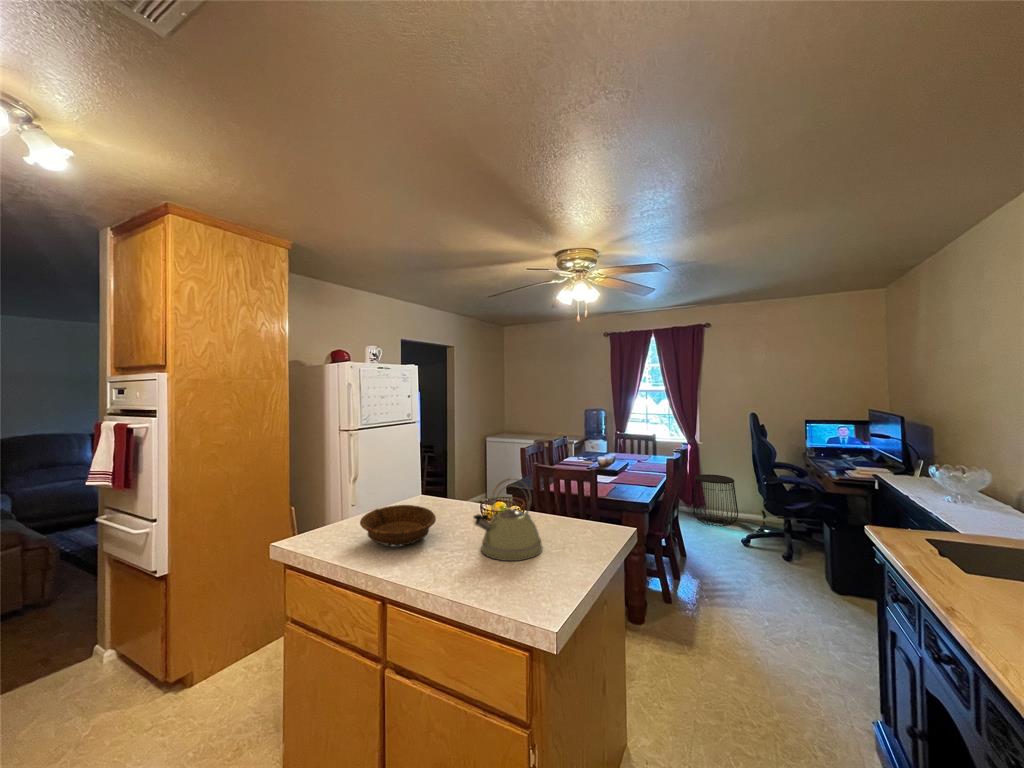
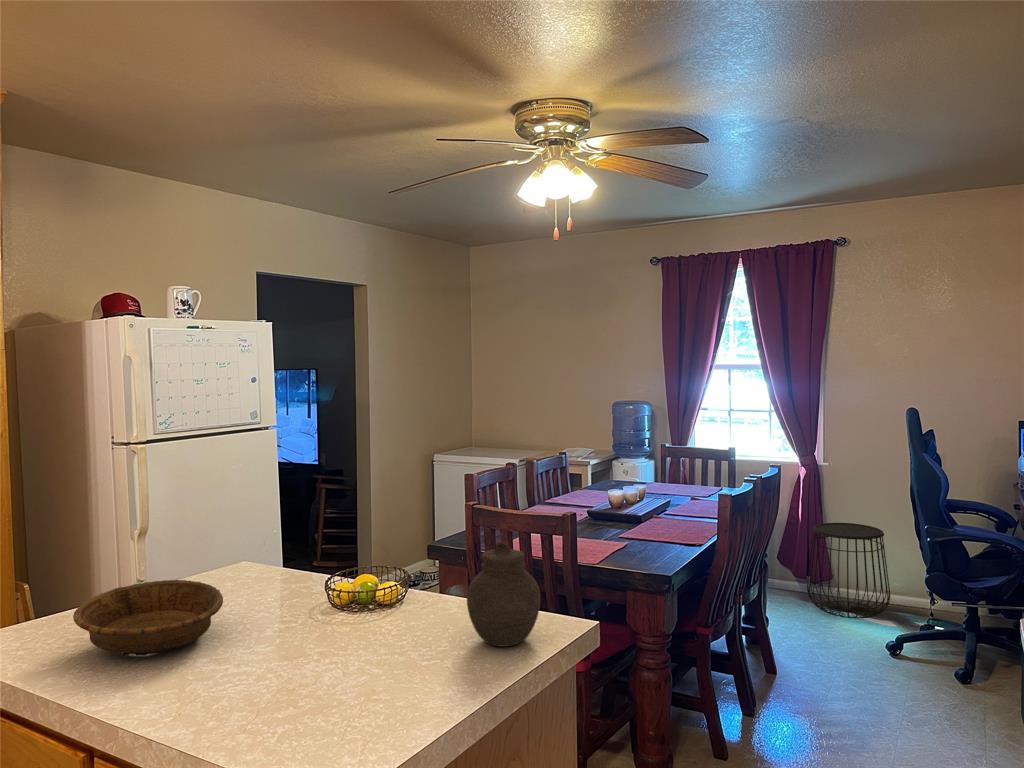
kettle: present [474,478,542,561] -> none [270,530,406,683]
jar: none [571,485,610,541] -> present [467,542,541,647]

